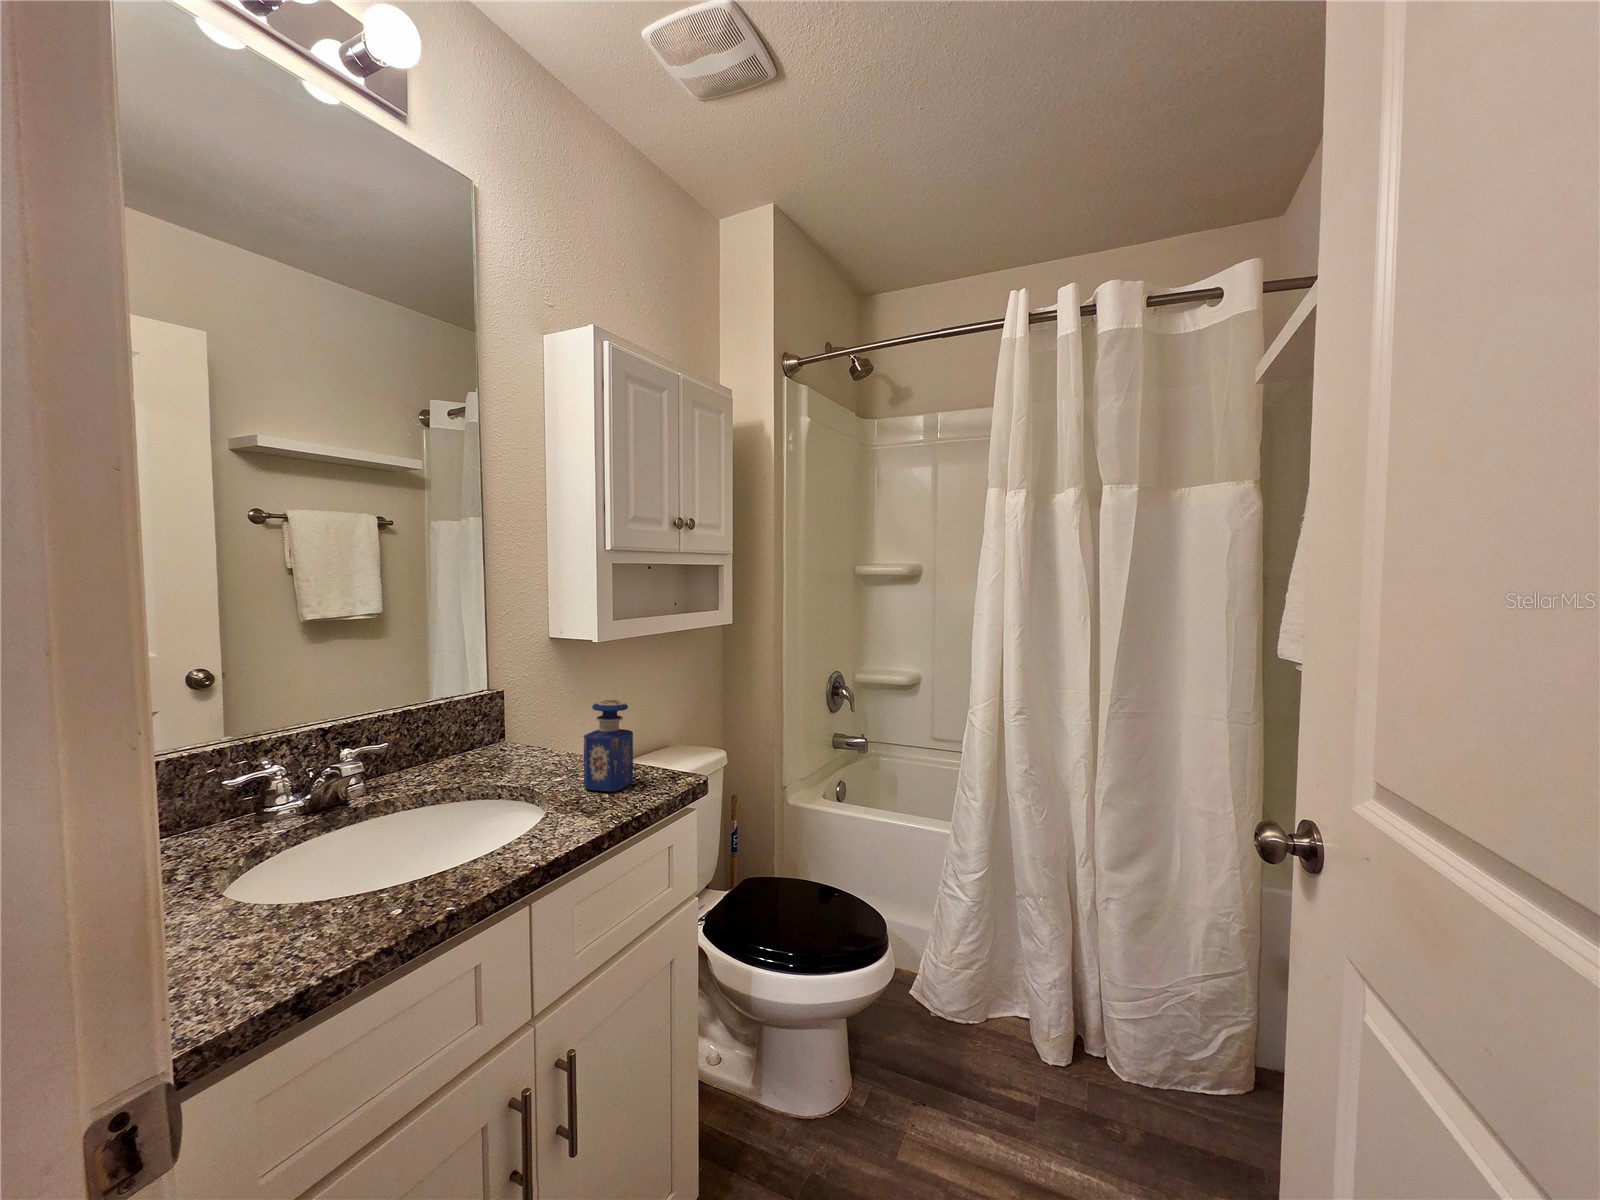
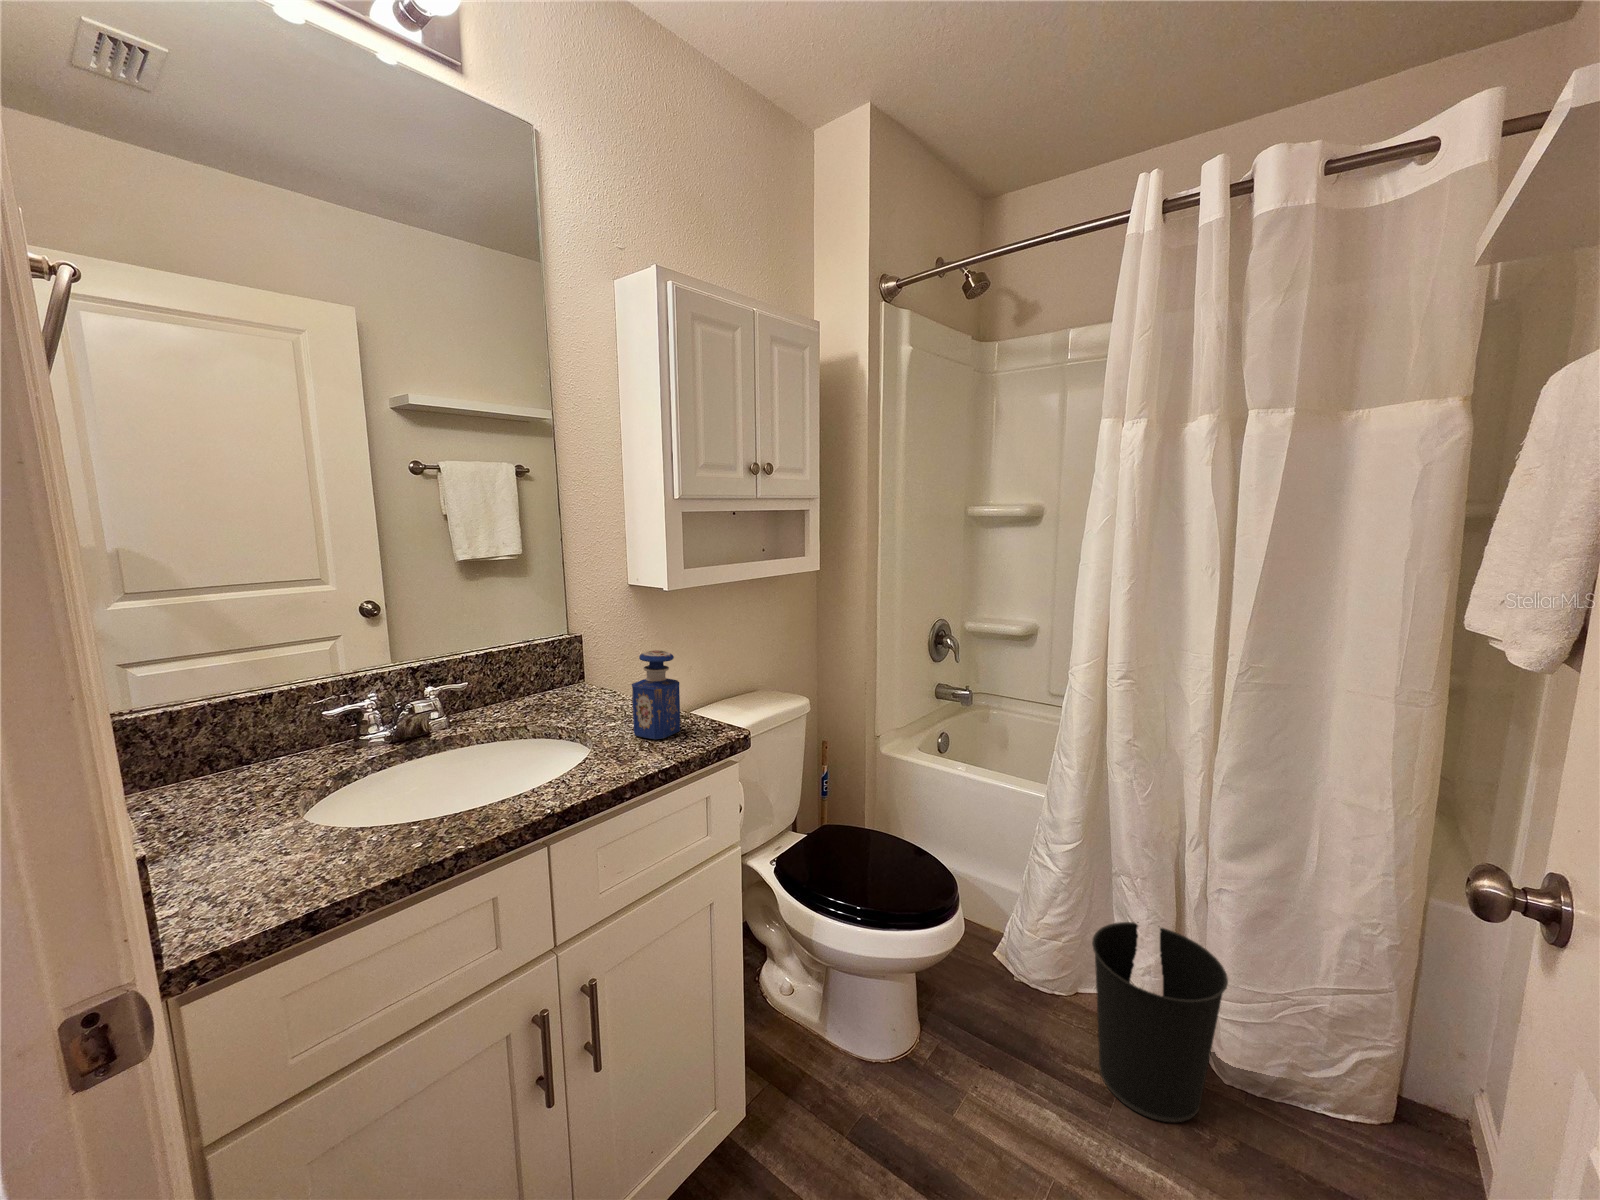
wastebasket: none [1007,941,1124,1126] -> present [1092,922,1228,1122]

